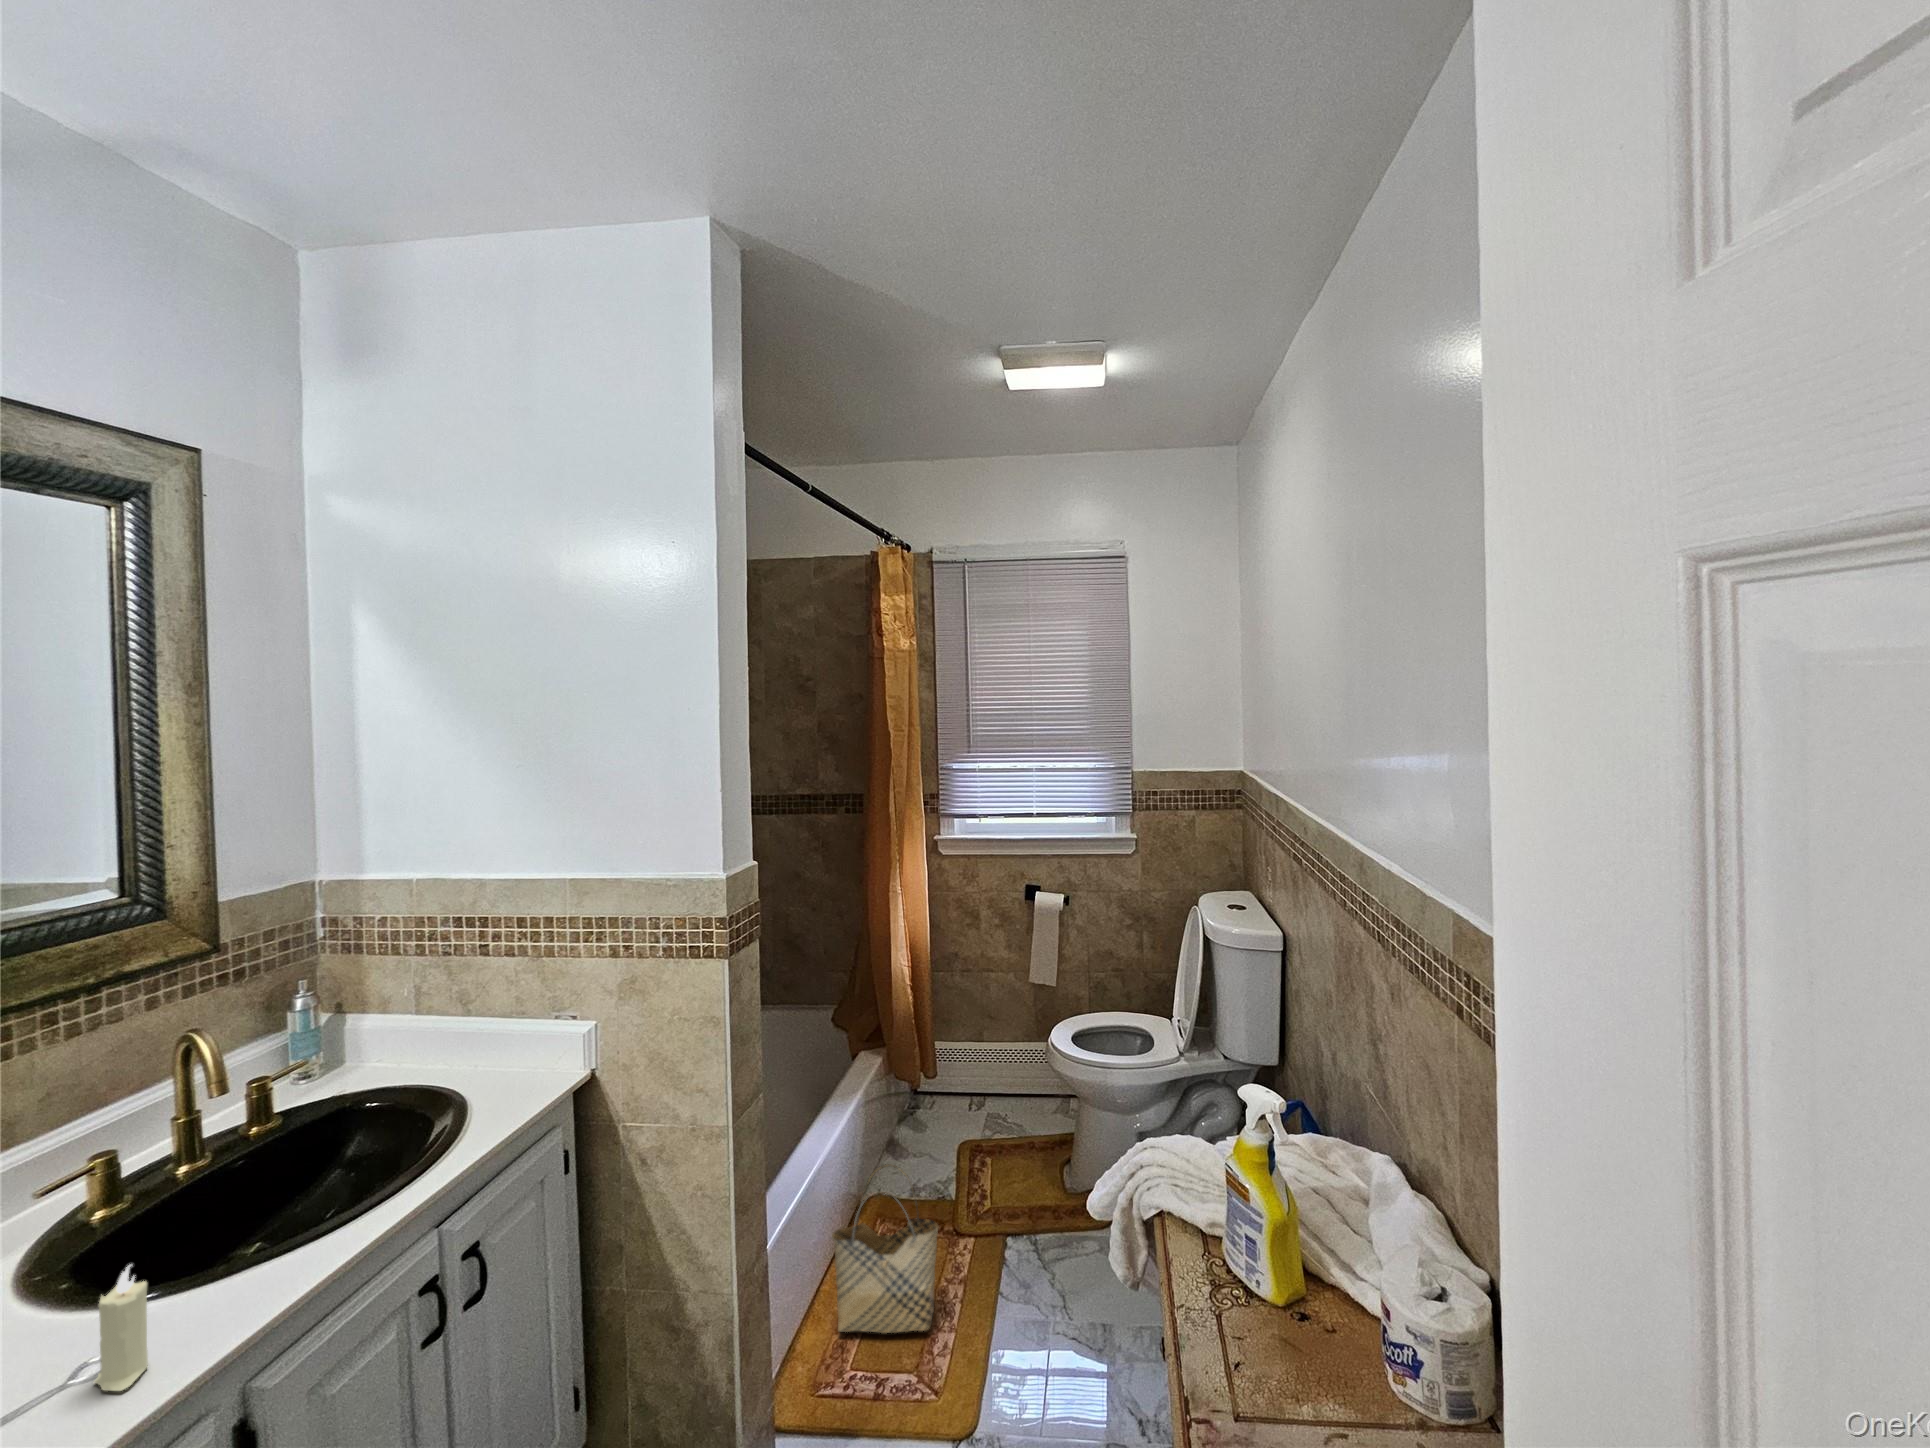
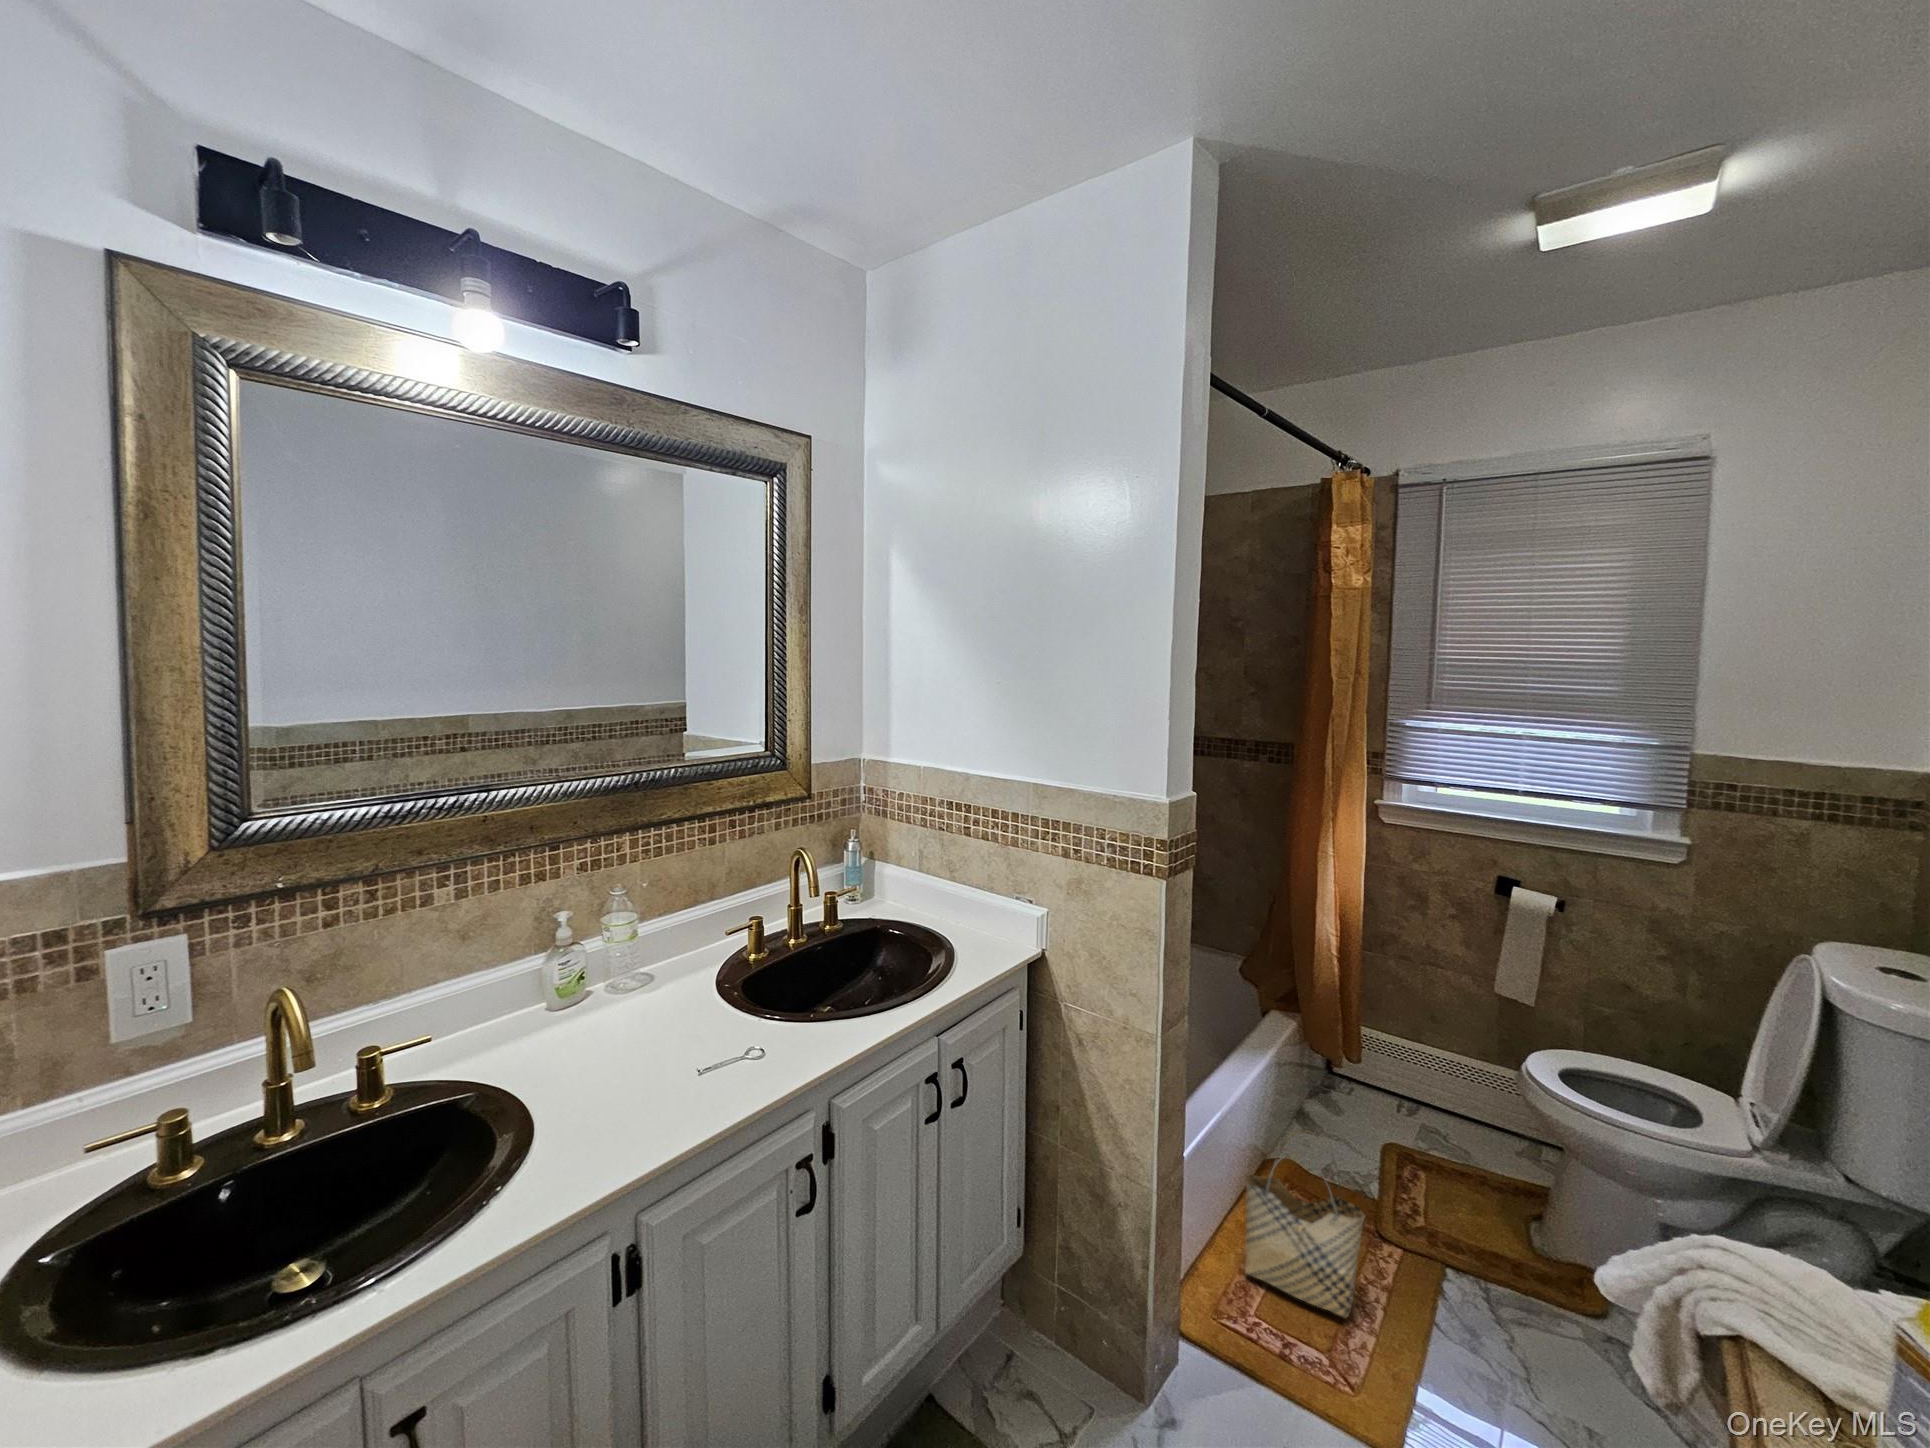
candle: present [94,1265,148,1391] -> none [730,989,760,1074]

